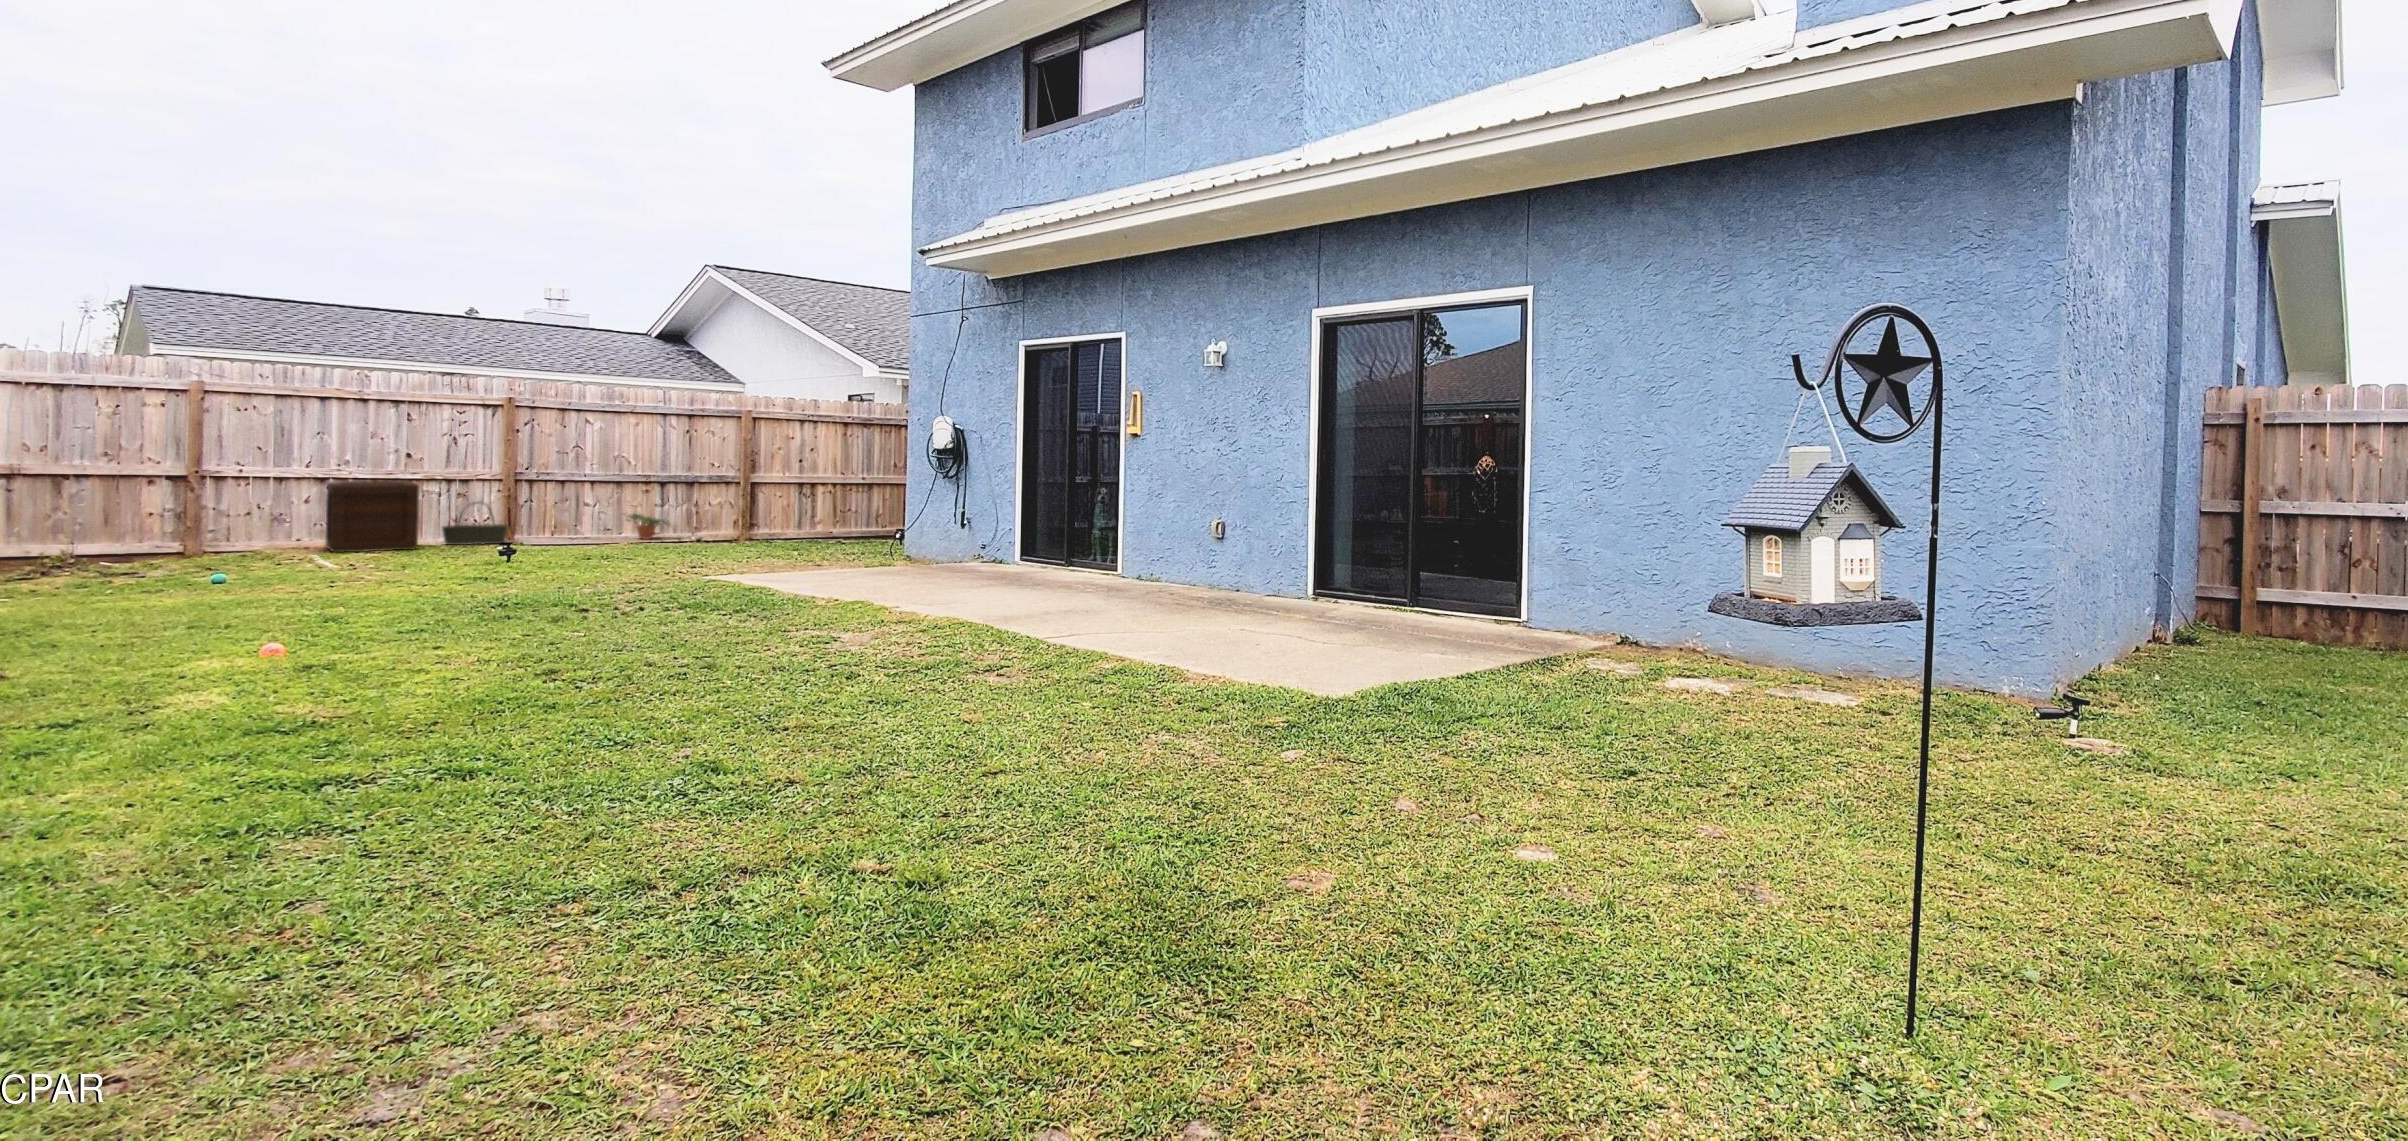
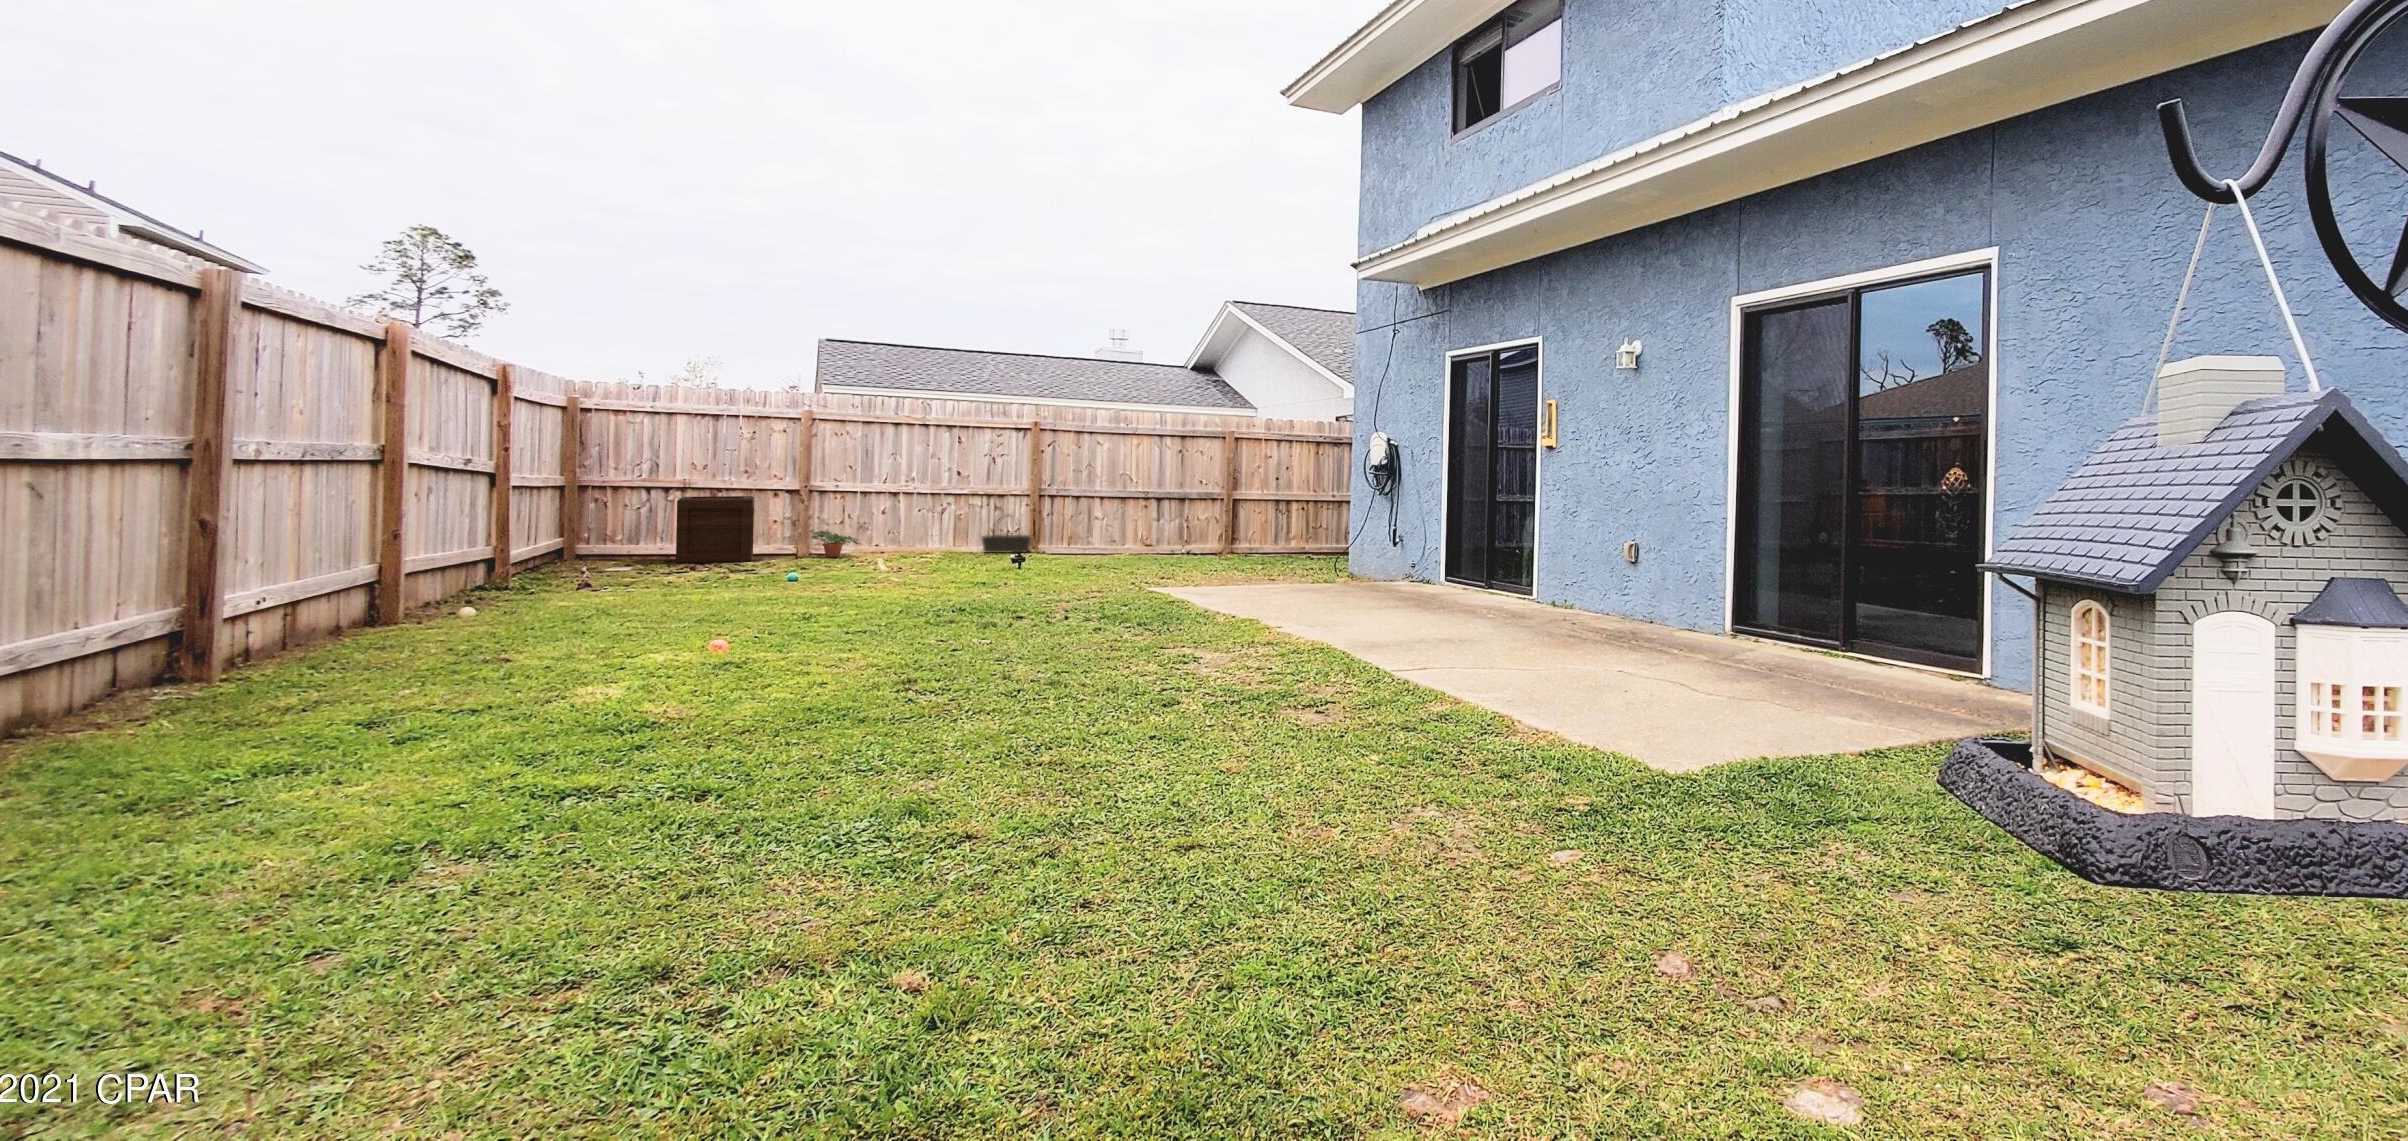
wooden crate: present [326,481,419,552] -> present [676,496,754,564]
potted plant: present [627,514,669,539] -> present [809,529,860,557]

